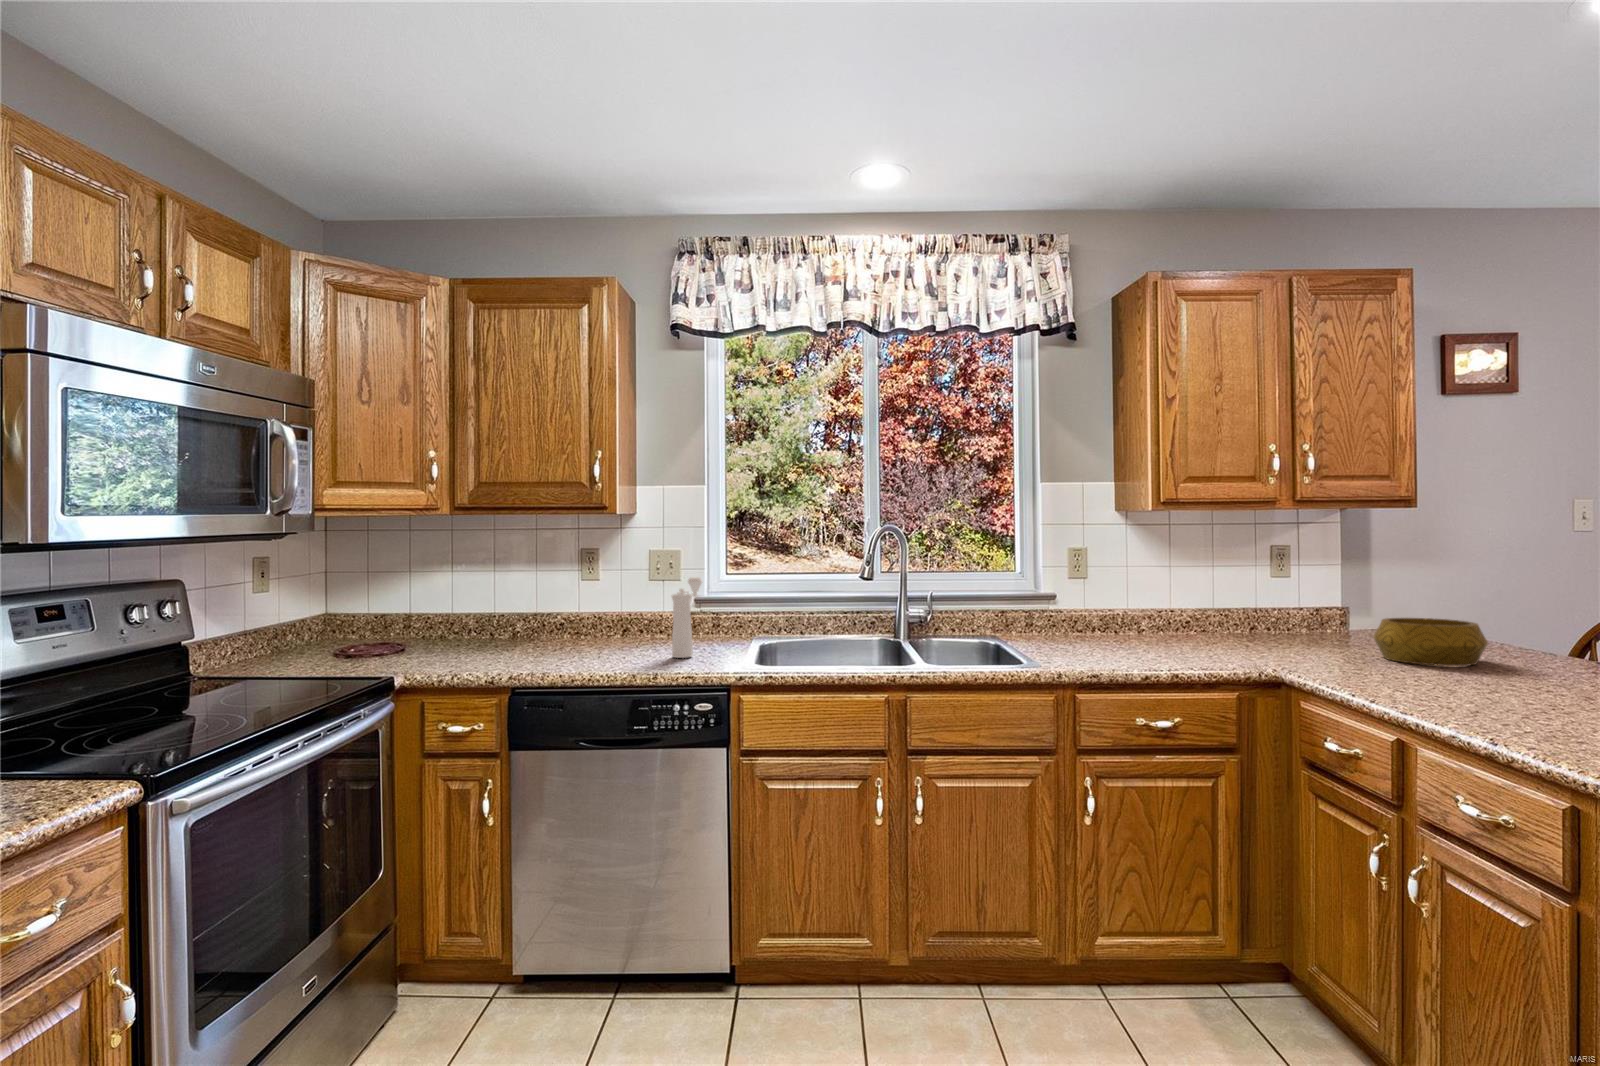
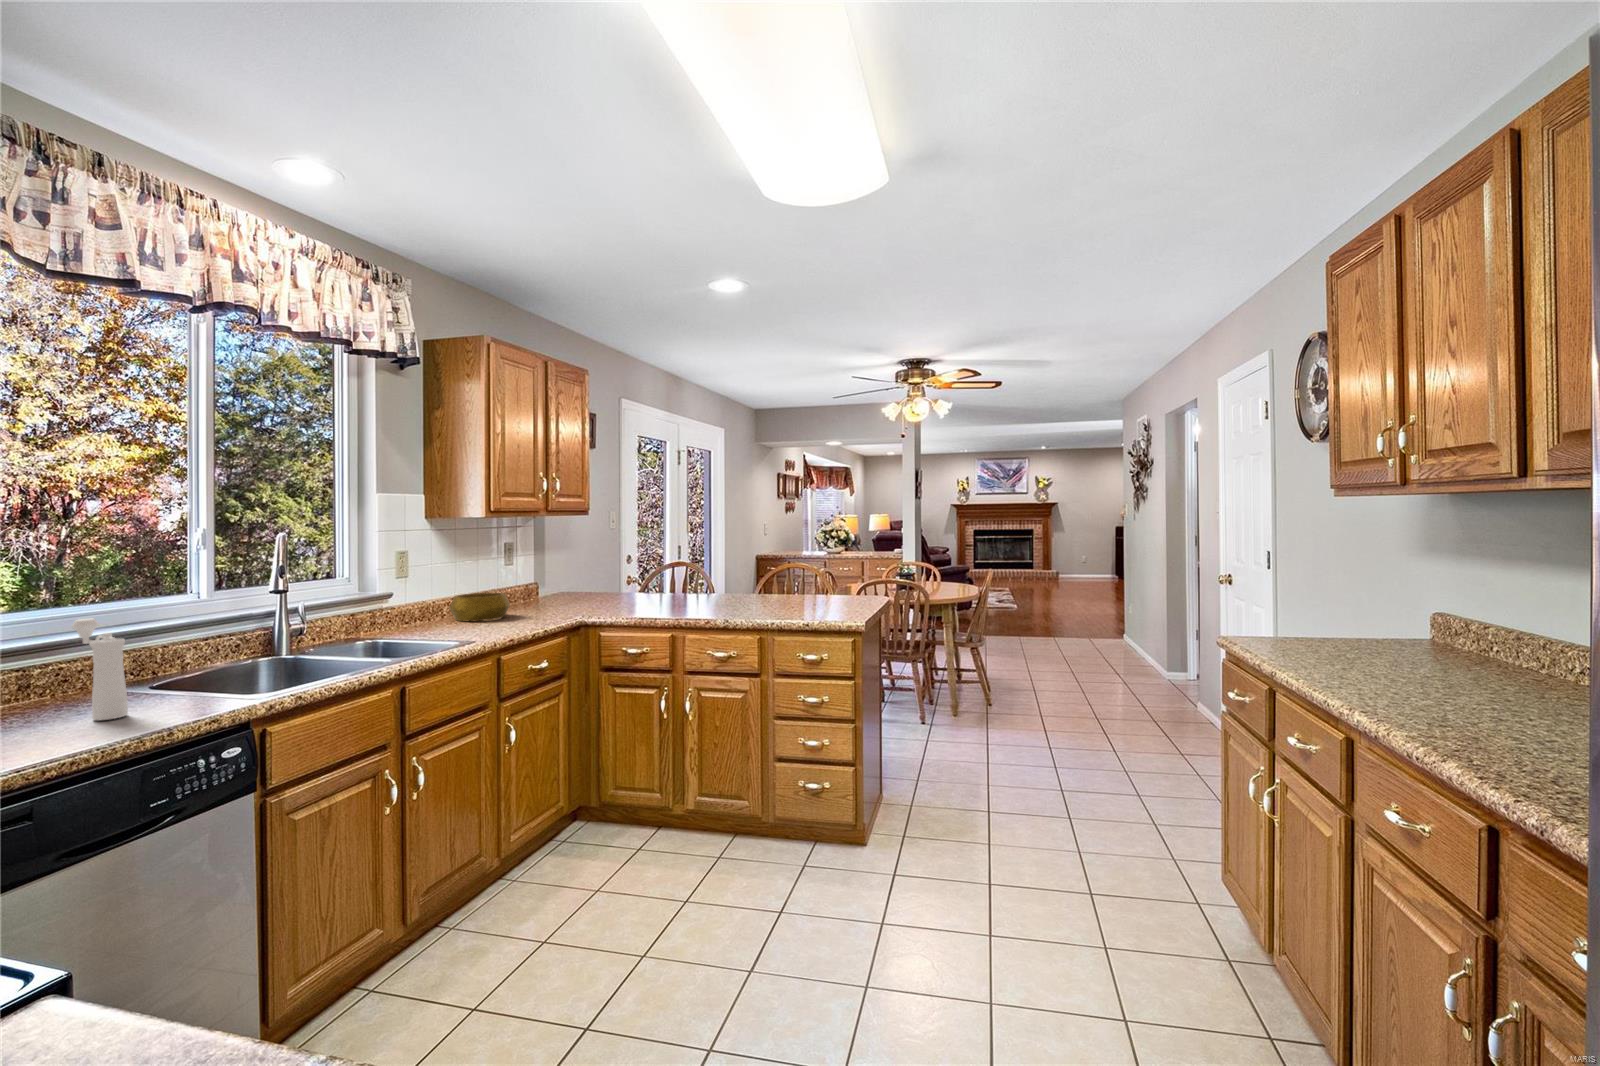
decorative bowl: present [1373,618,1488,666] -> present [450,593,510,621]

